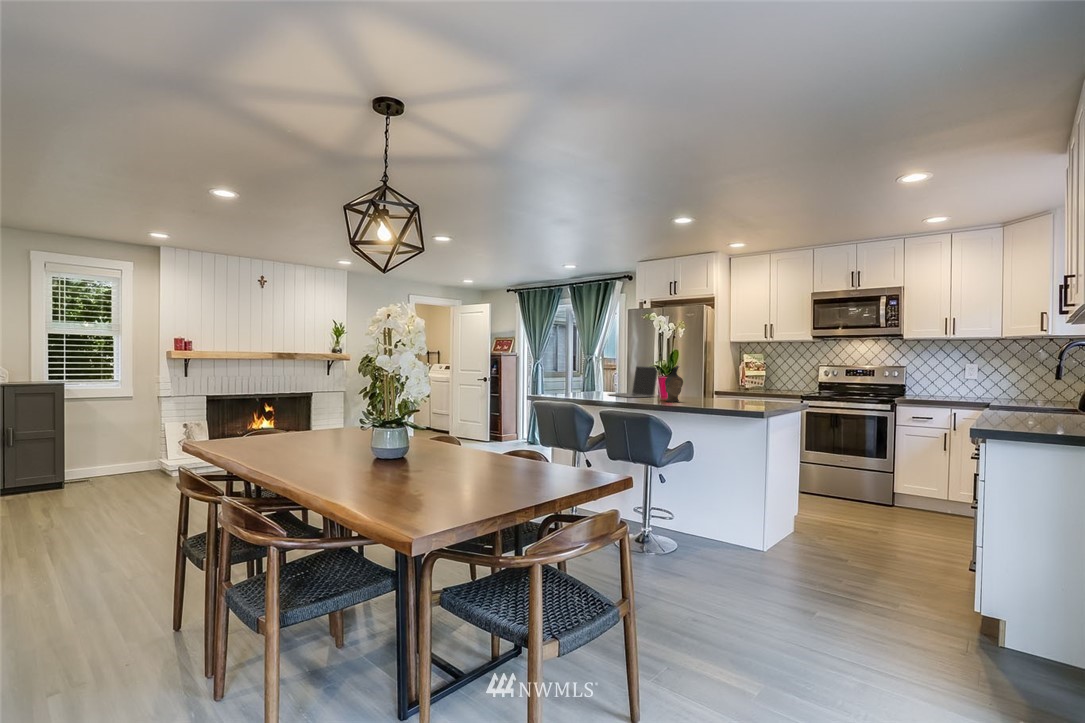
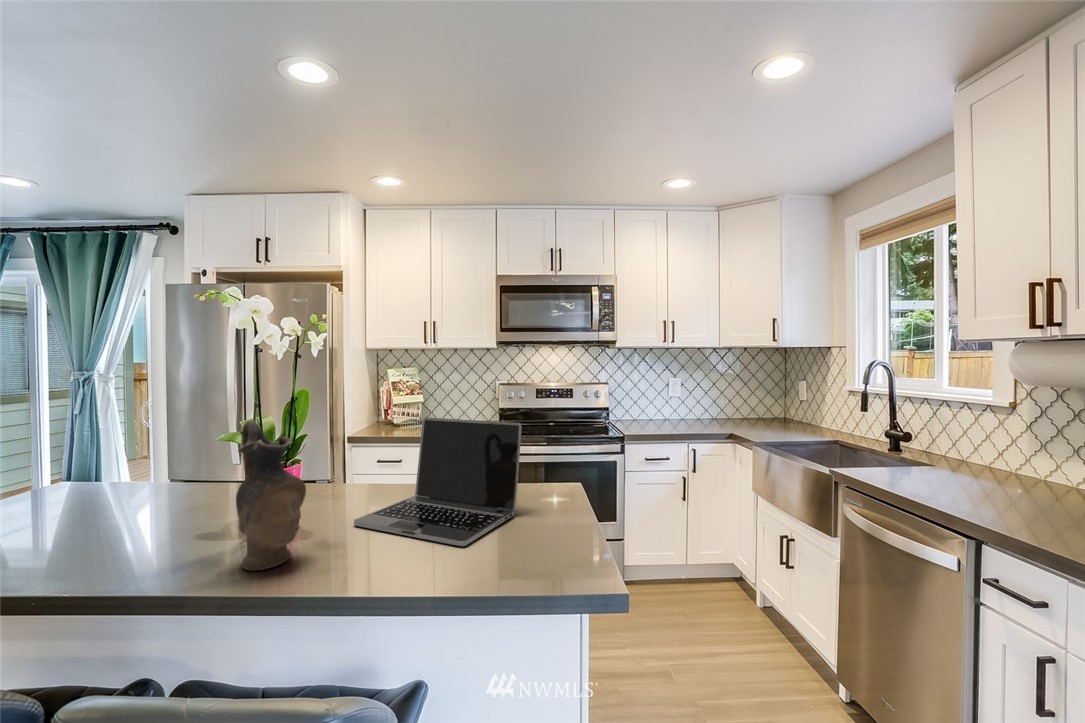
laptop: present [608,366,658,397] -> present [354,417,522,546]

